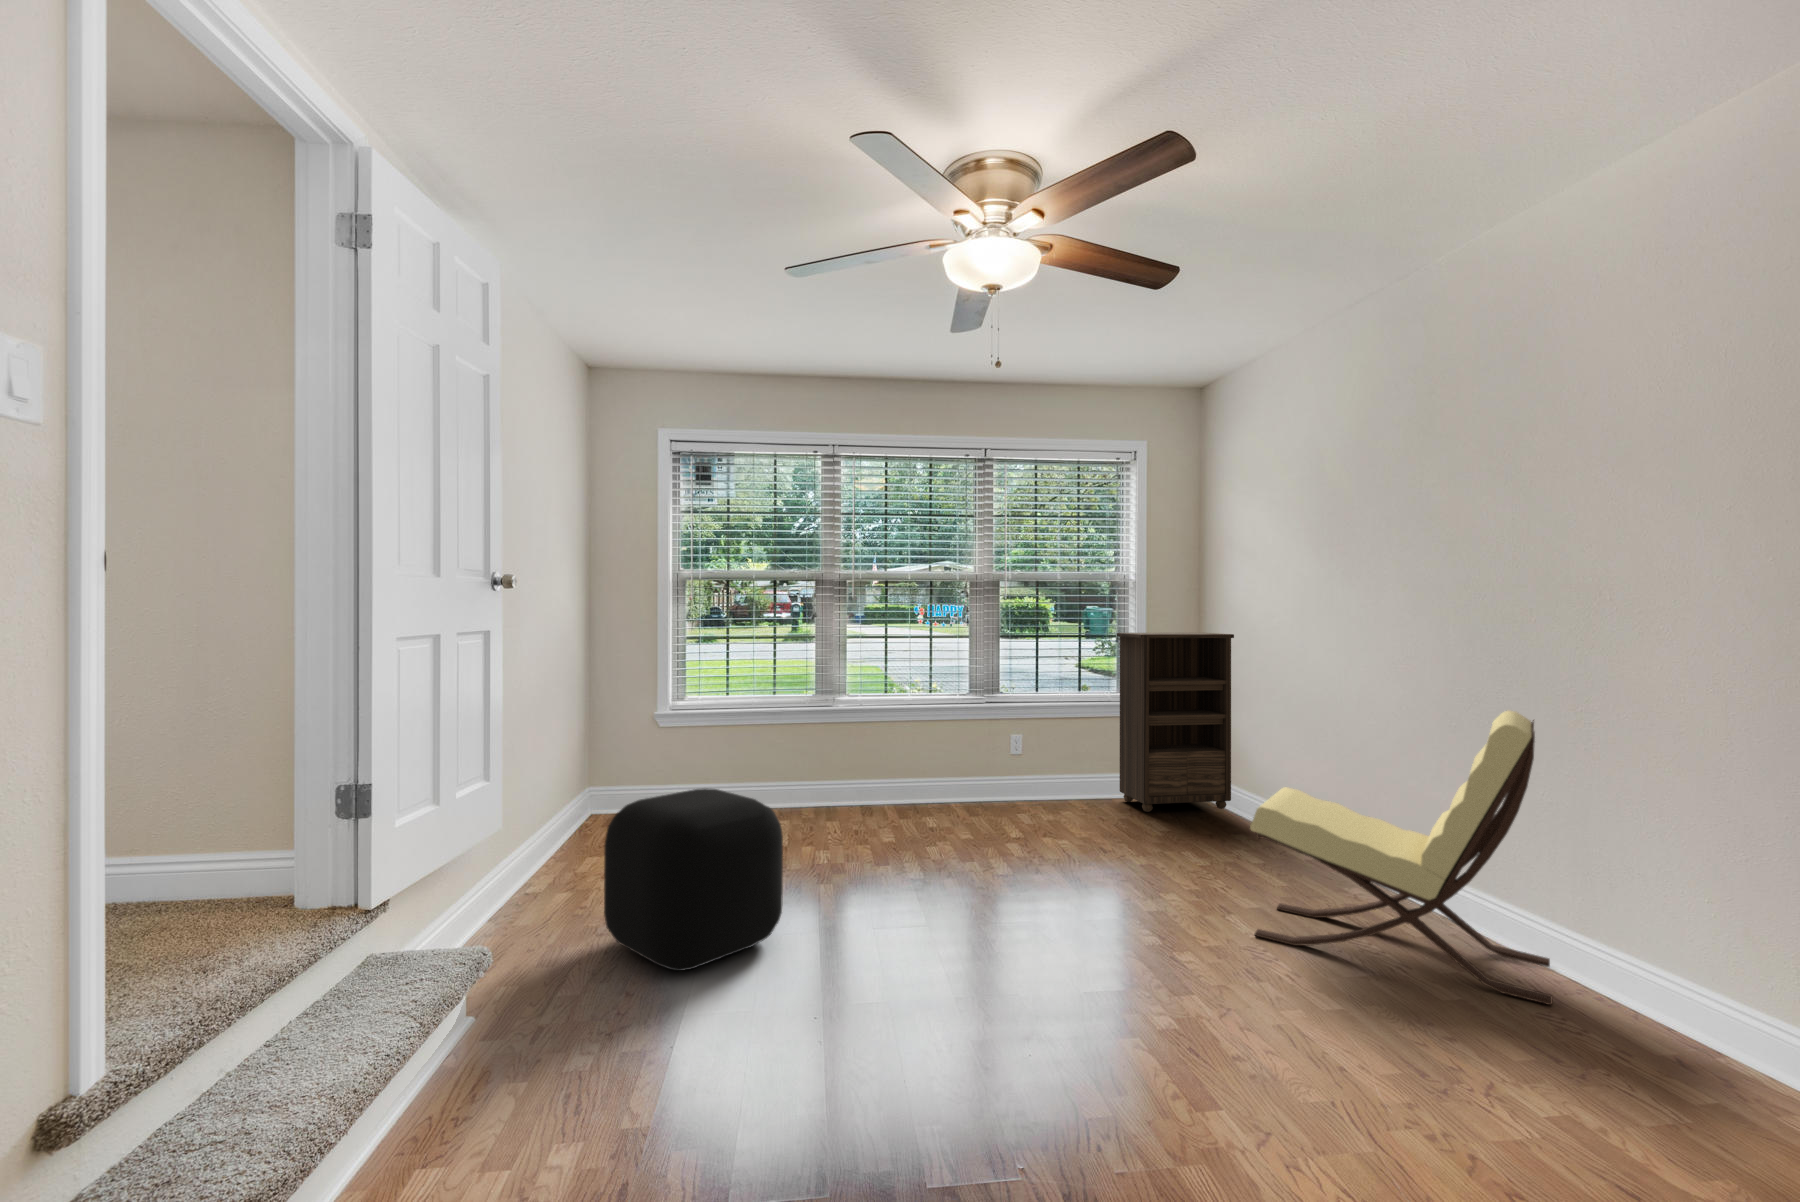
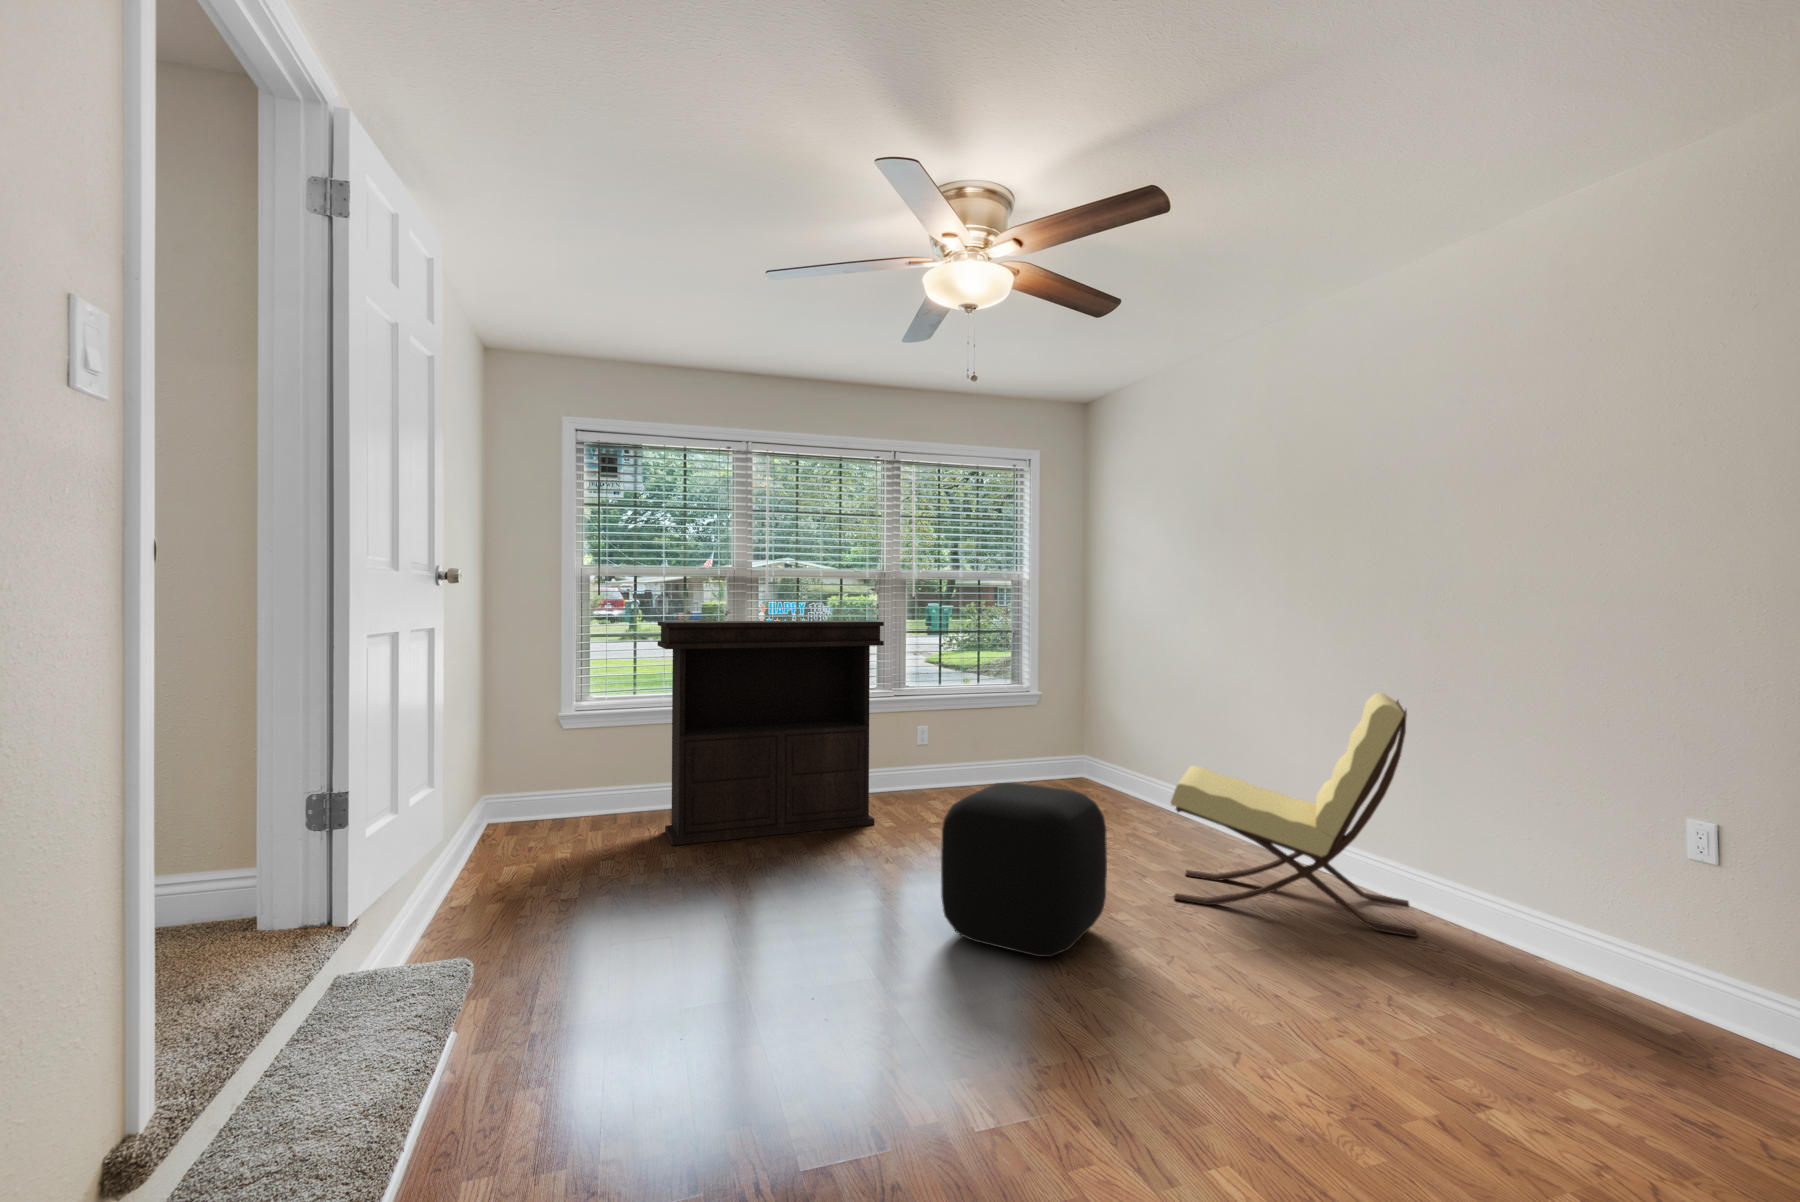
console table: none [741,625,962,844] -> present [658,620,884,846]
bookshelf: present [1117,633,1234,812] -> none [1018,627,1125,796]
ottoman: present [604,788,783,971] -> present [941,783,1107,957]

